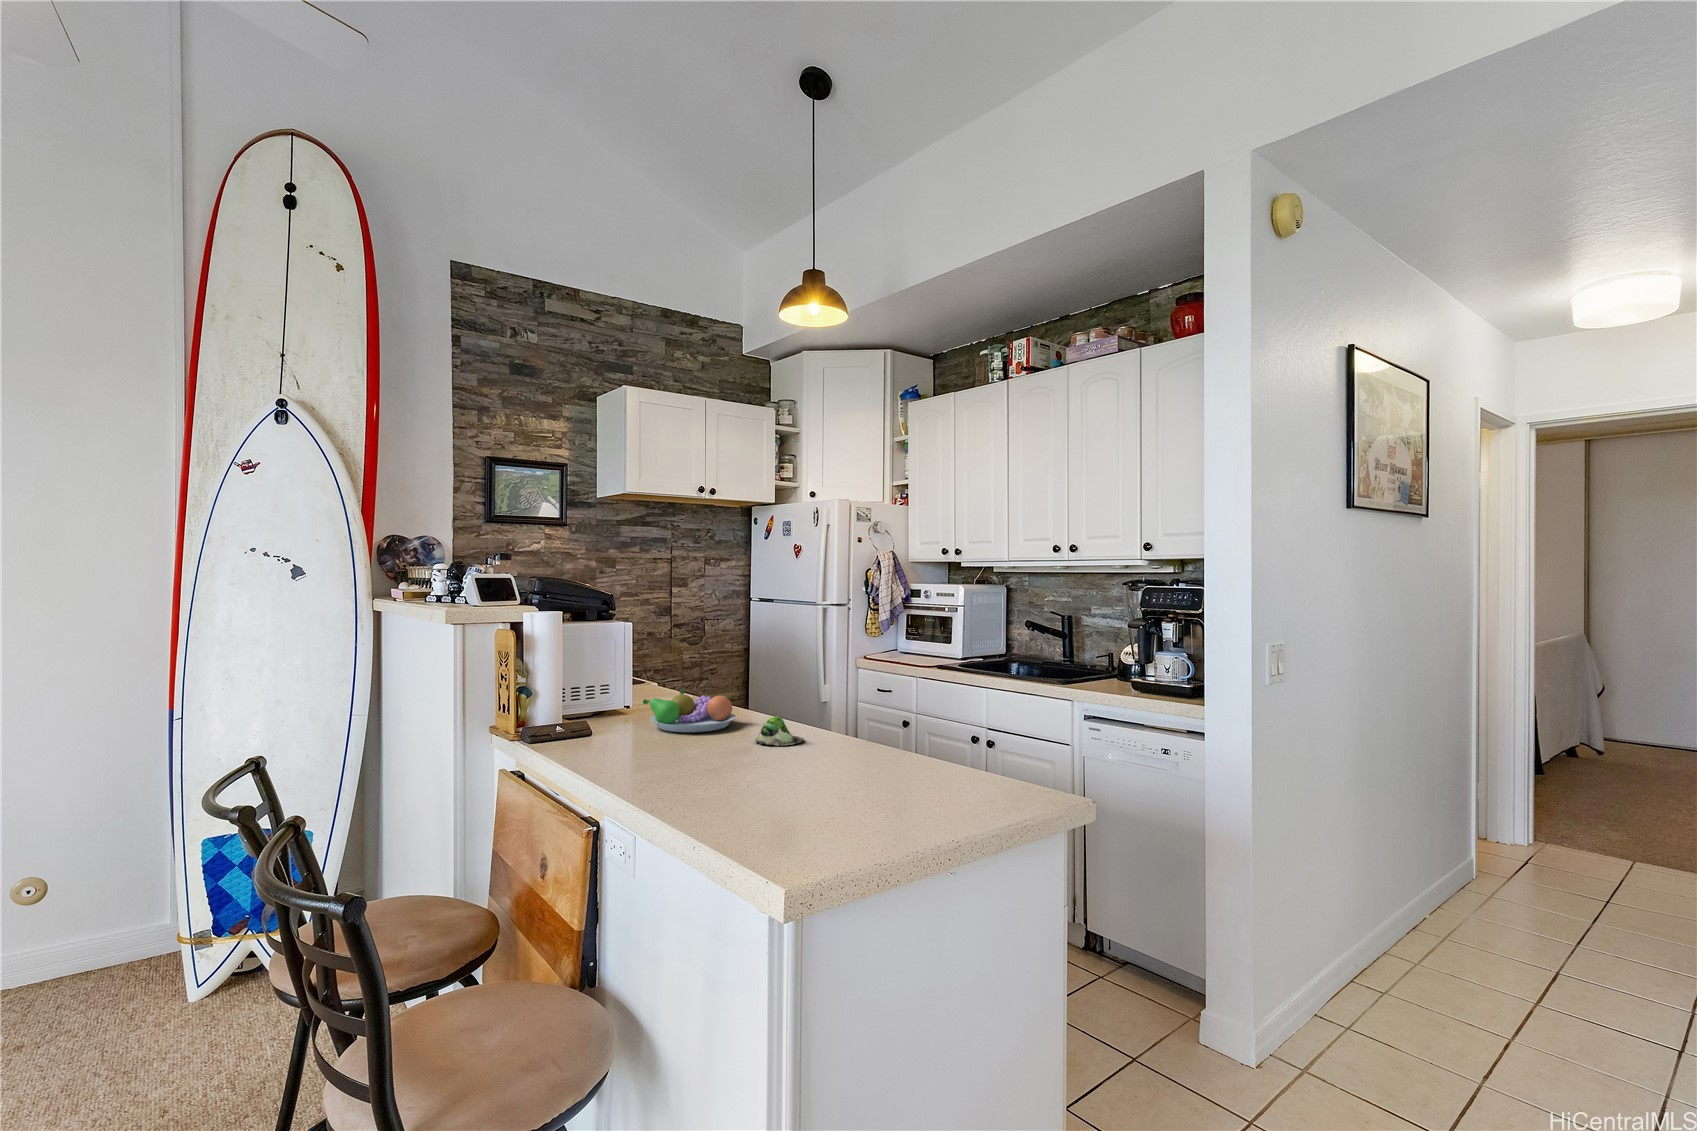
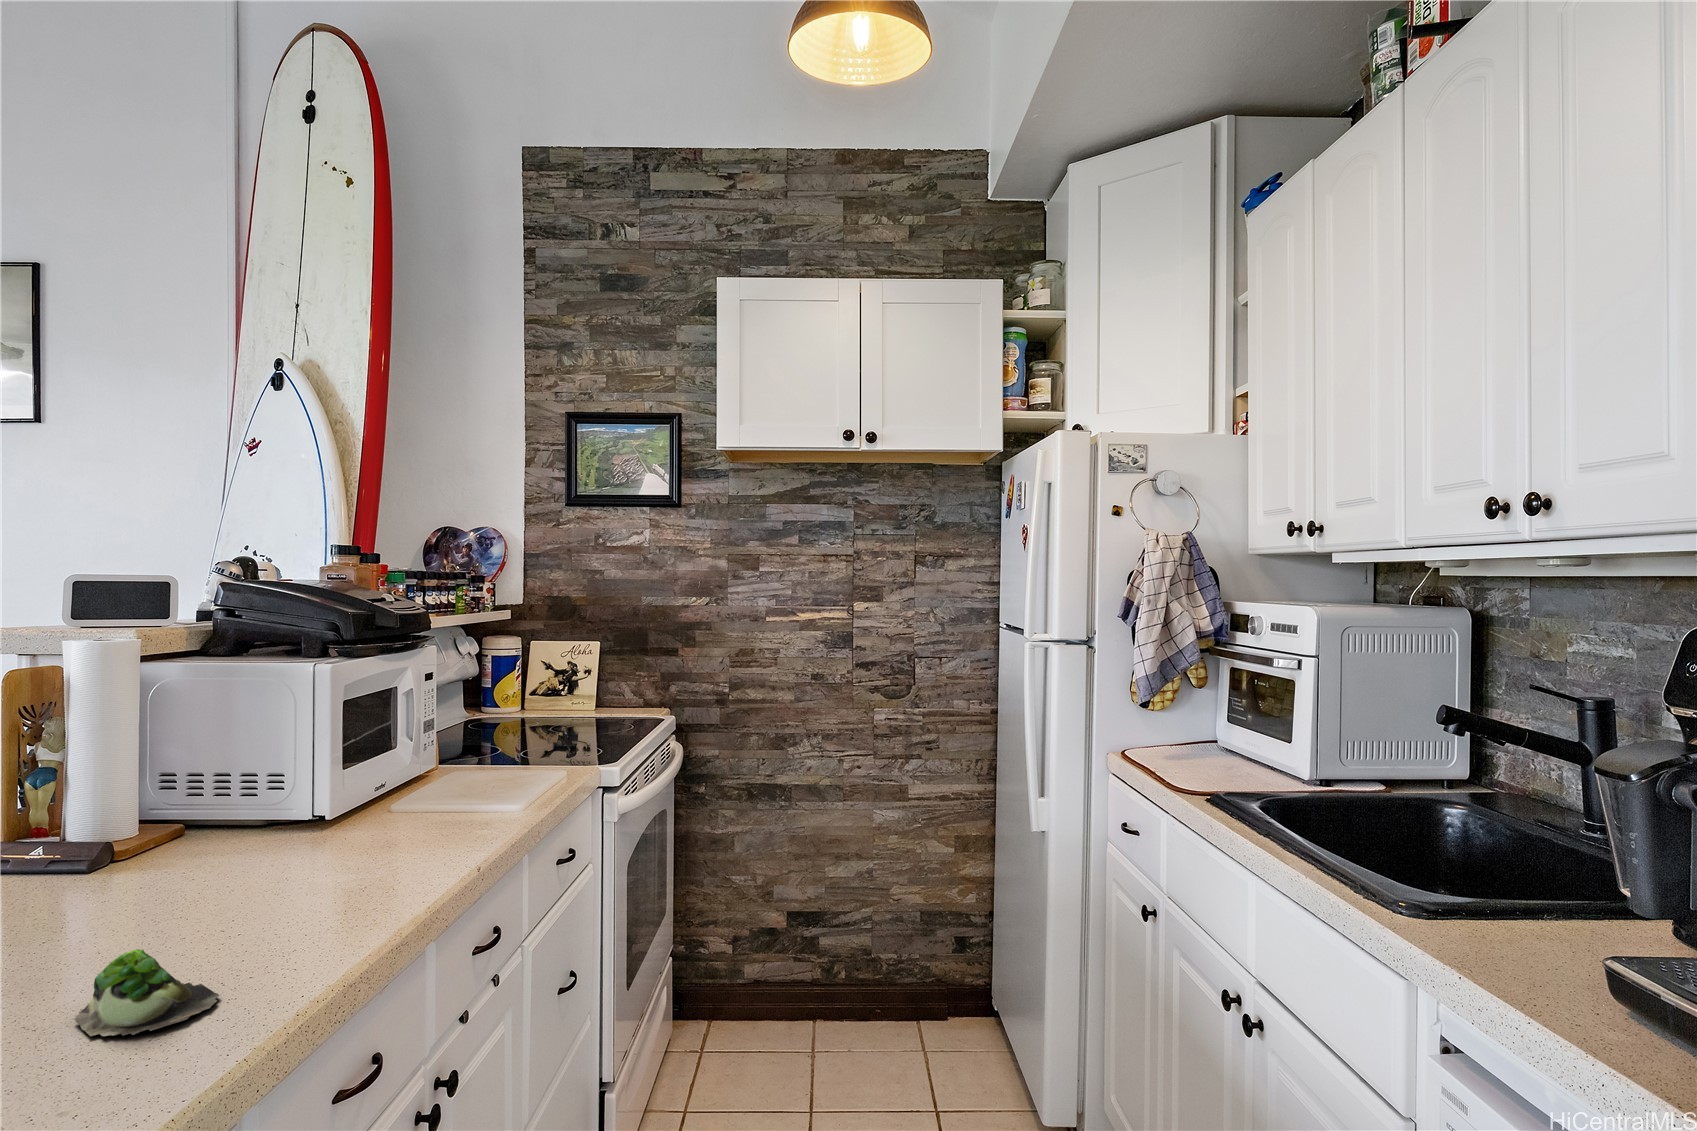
fruit bowl: present [643,689,736,732] -> none [136,824,337,933]

